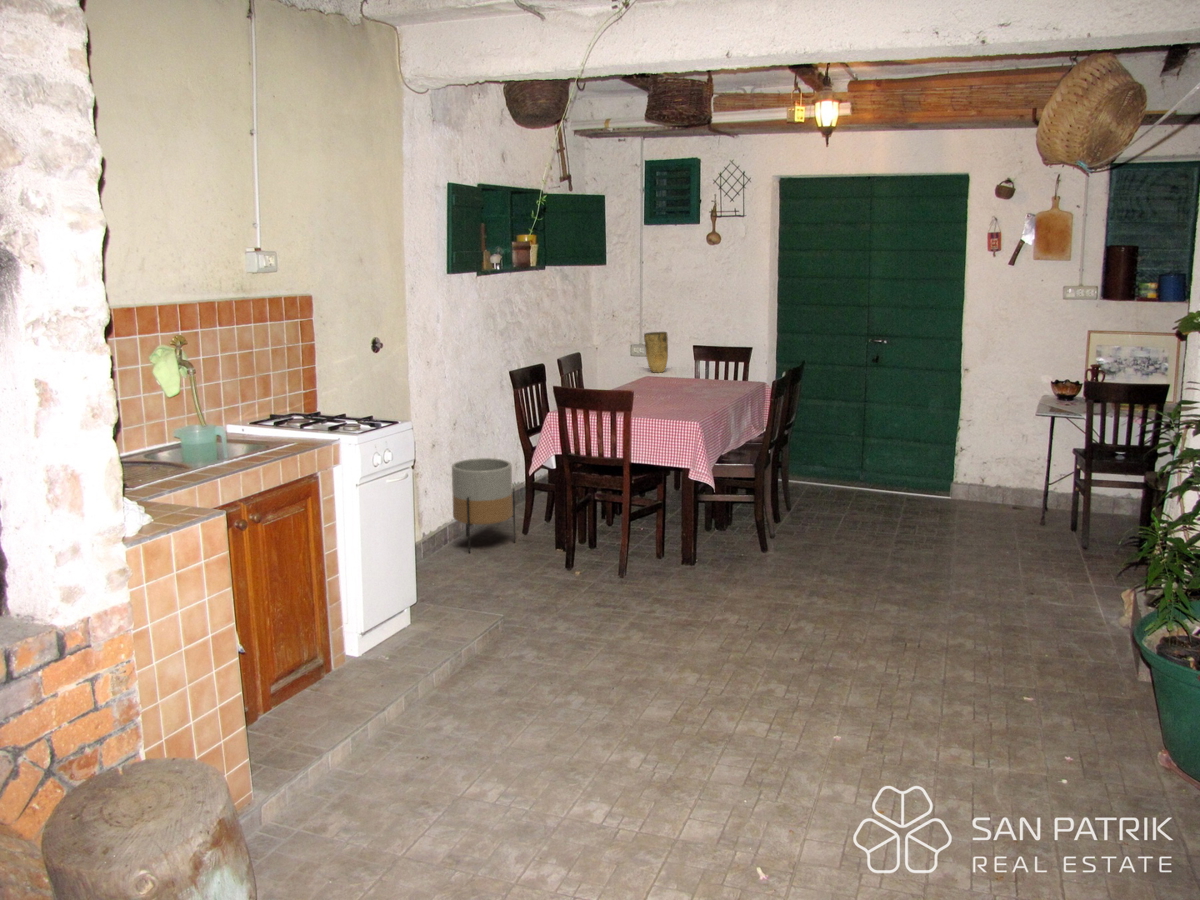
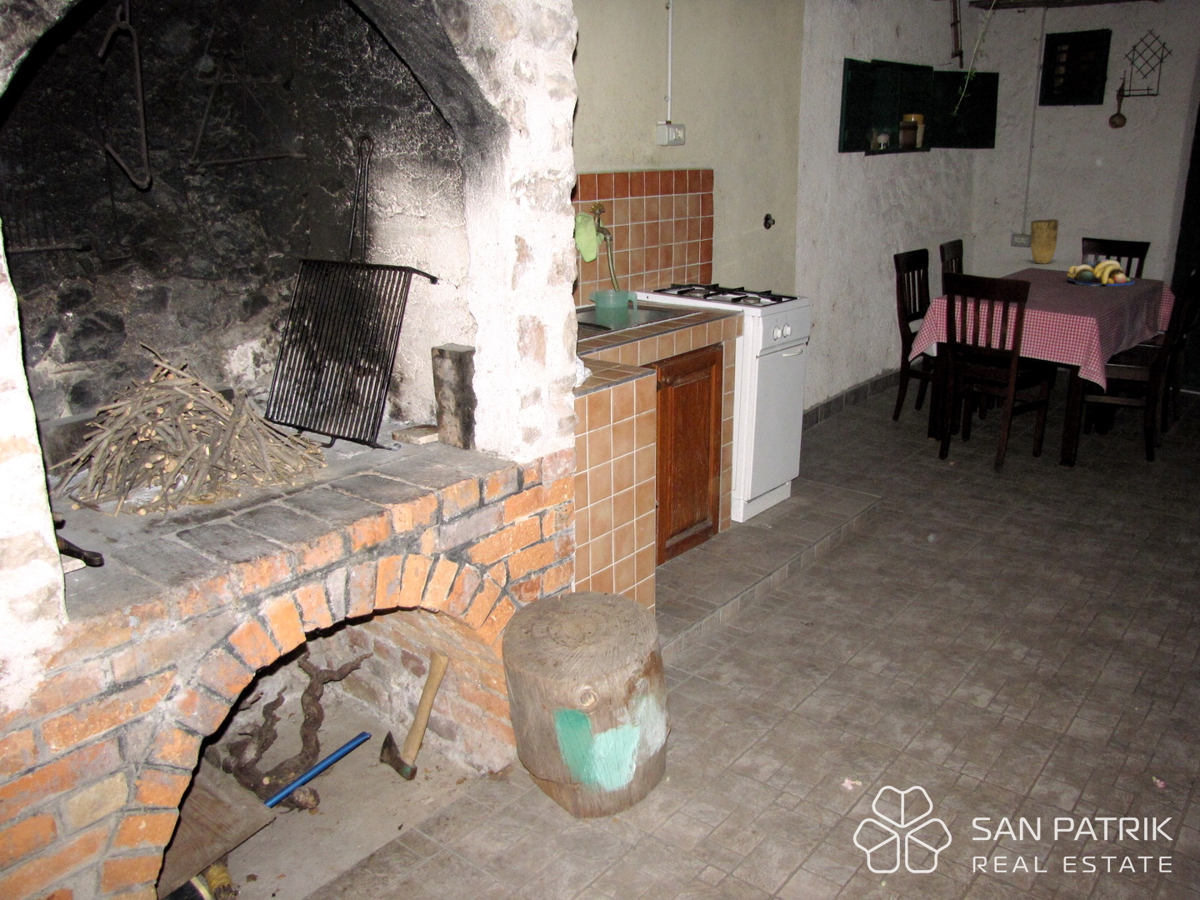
fruit bowl: none [672,369,728,394] -> present [1067,259,1134,286]
planter: present [452,458,515,553] -> none [821,343,885,435]

